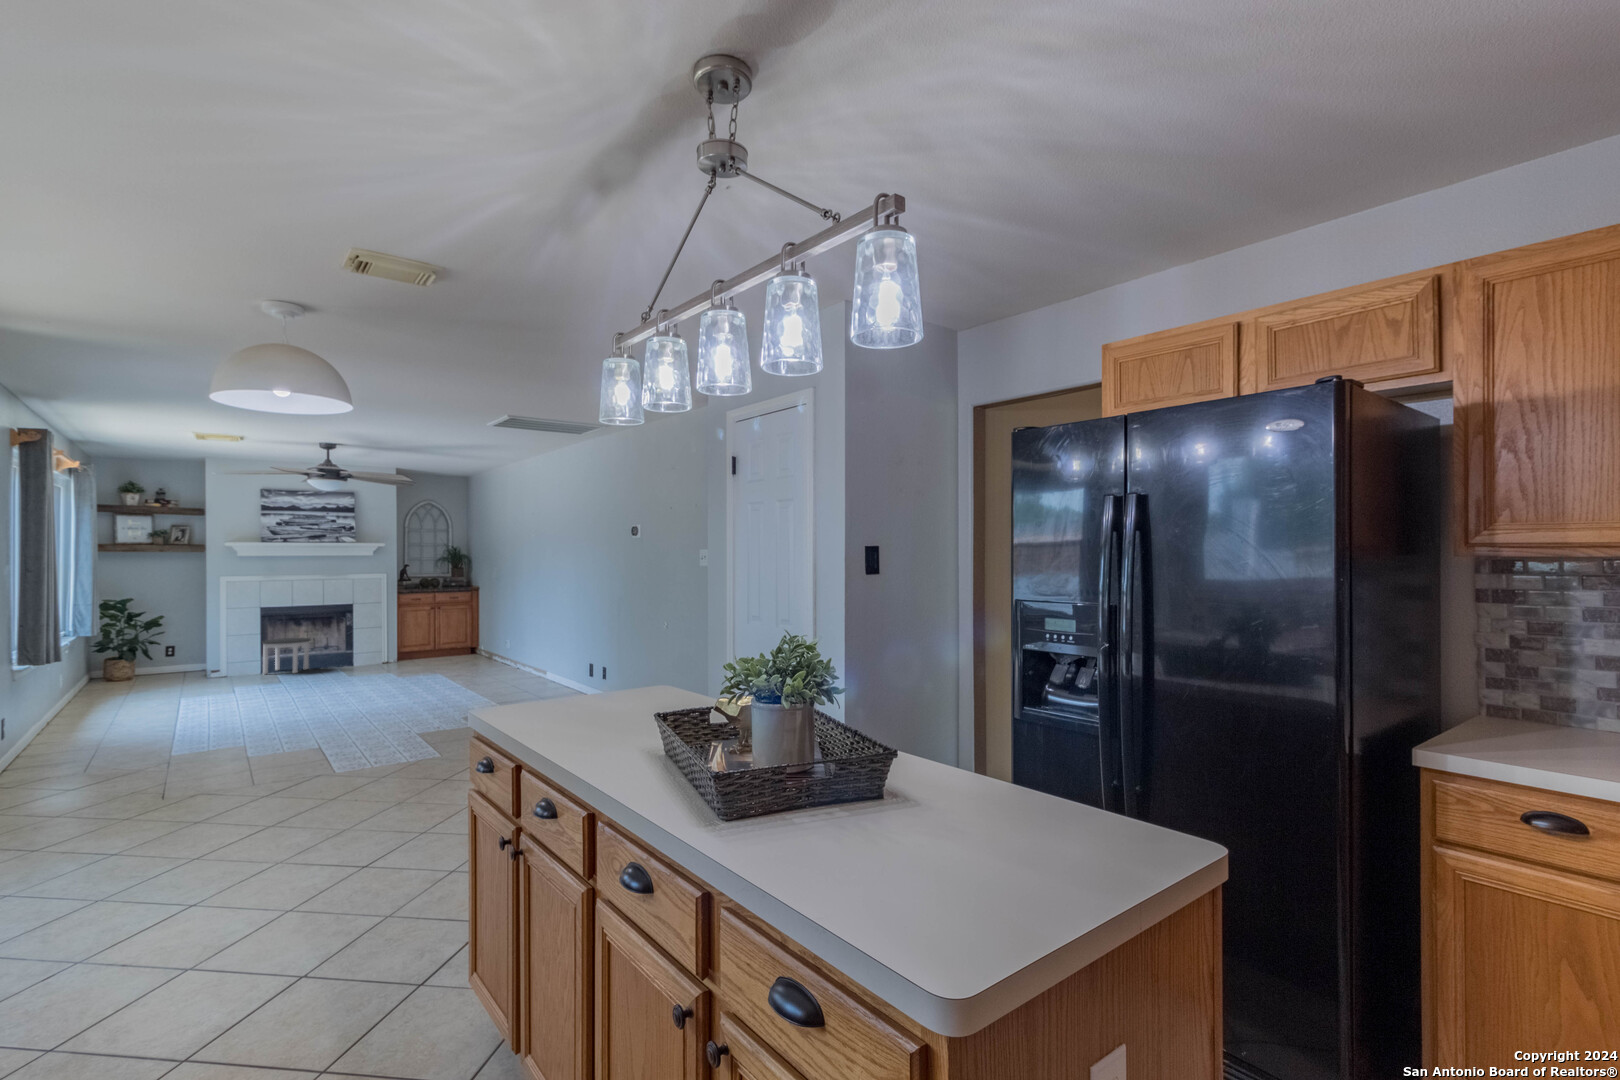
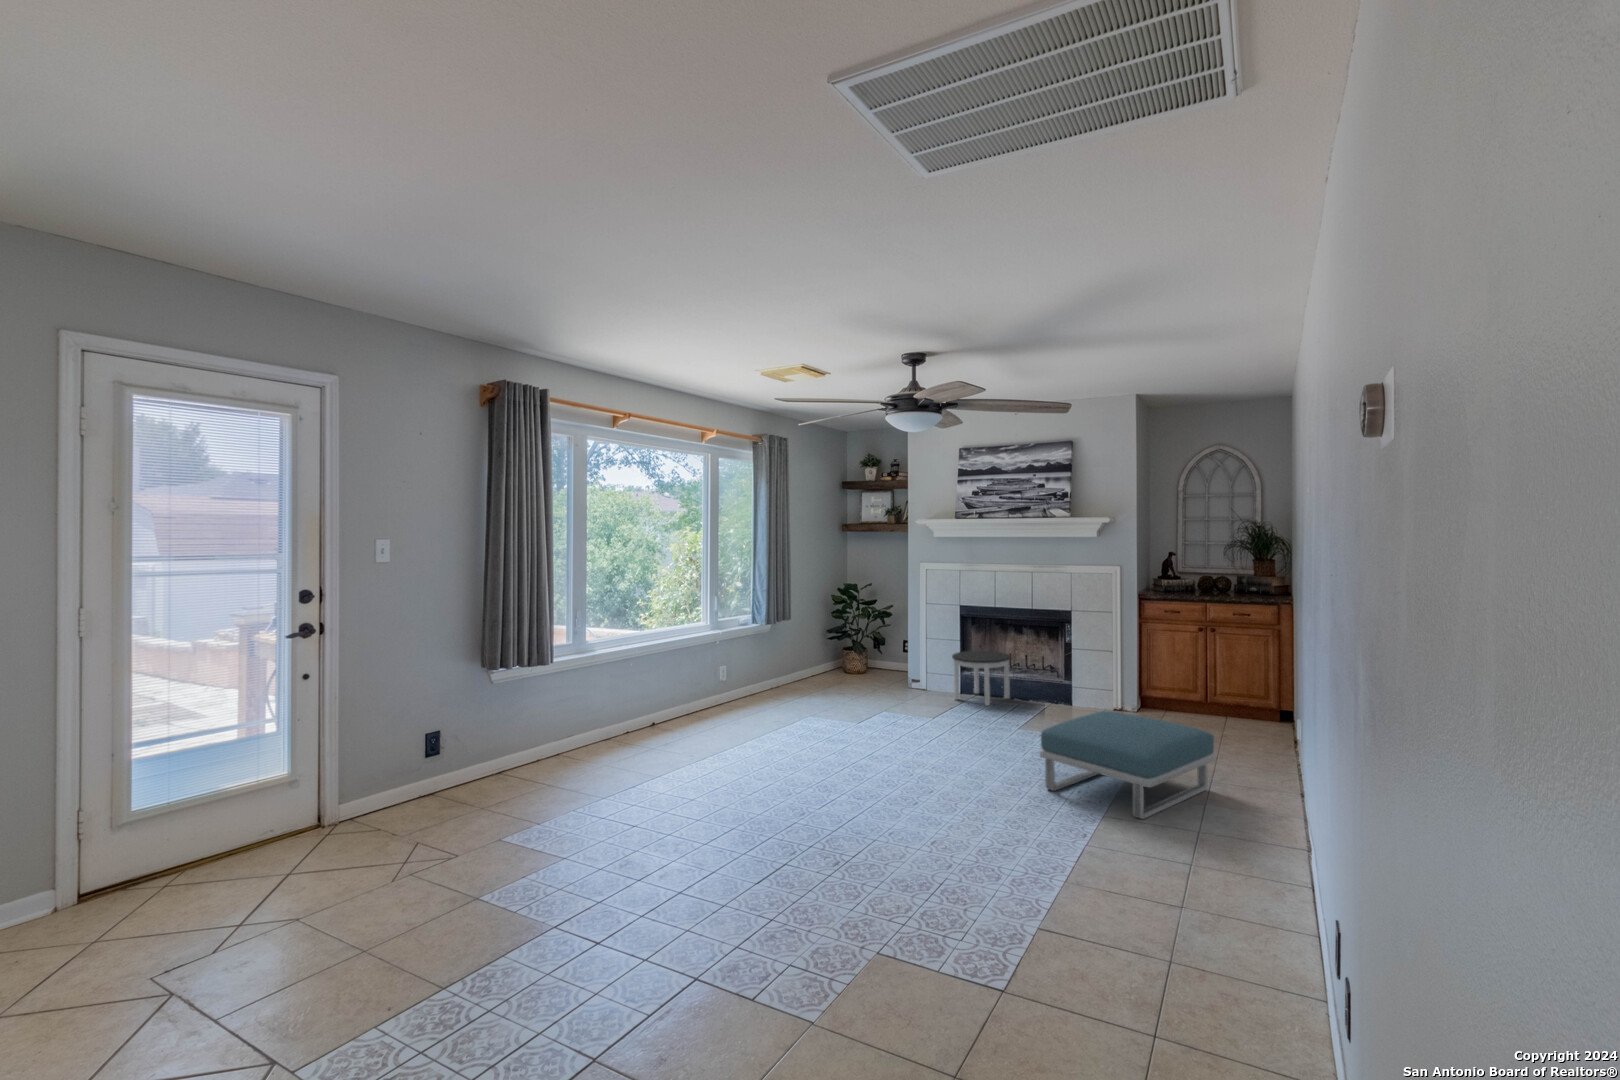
footstool: none [376,647,469,690] -> present [1040,711,1215,819]

